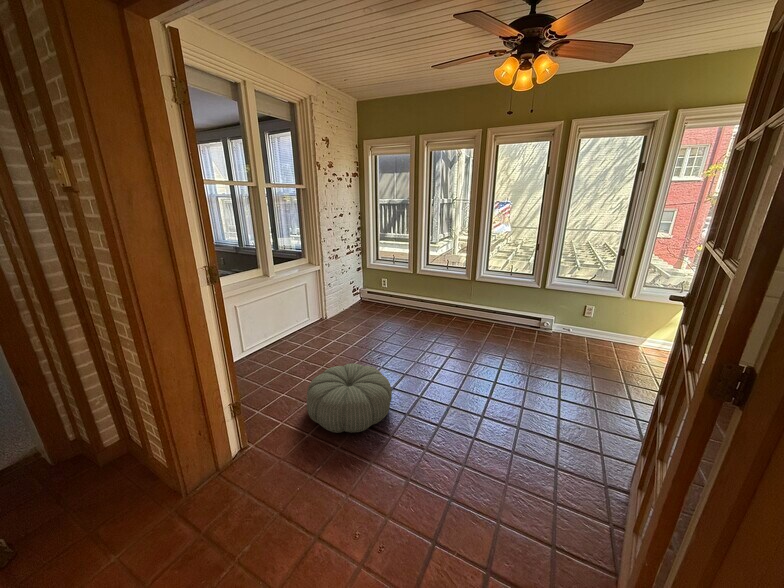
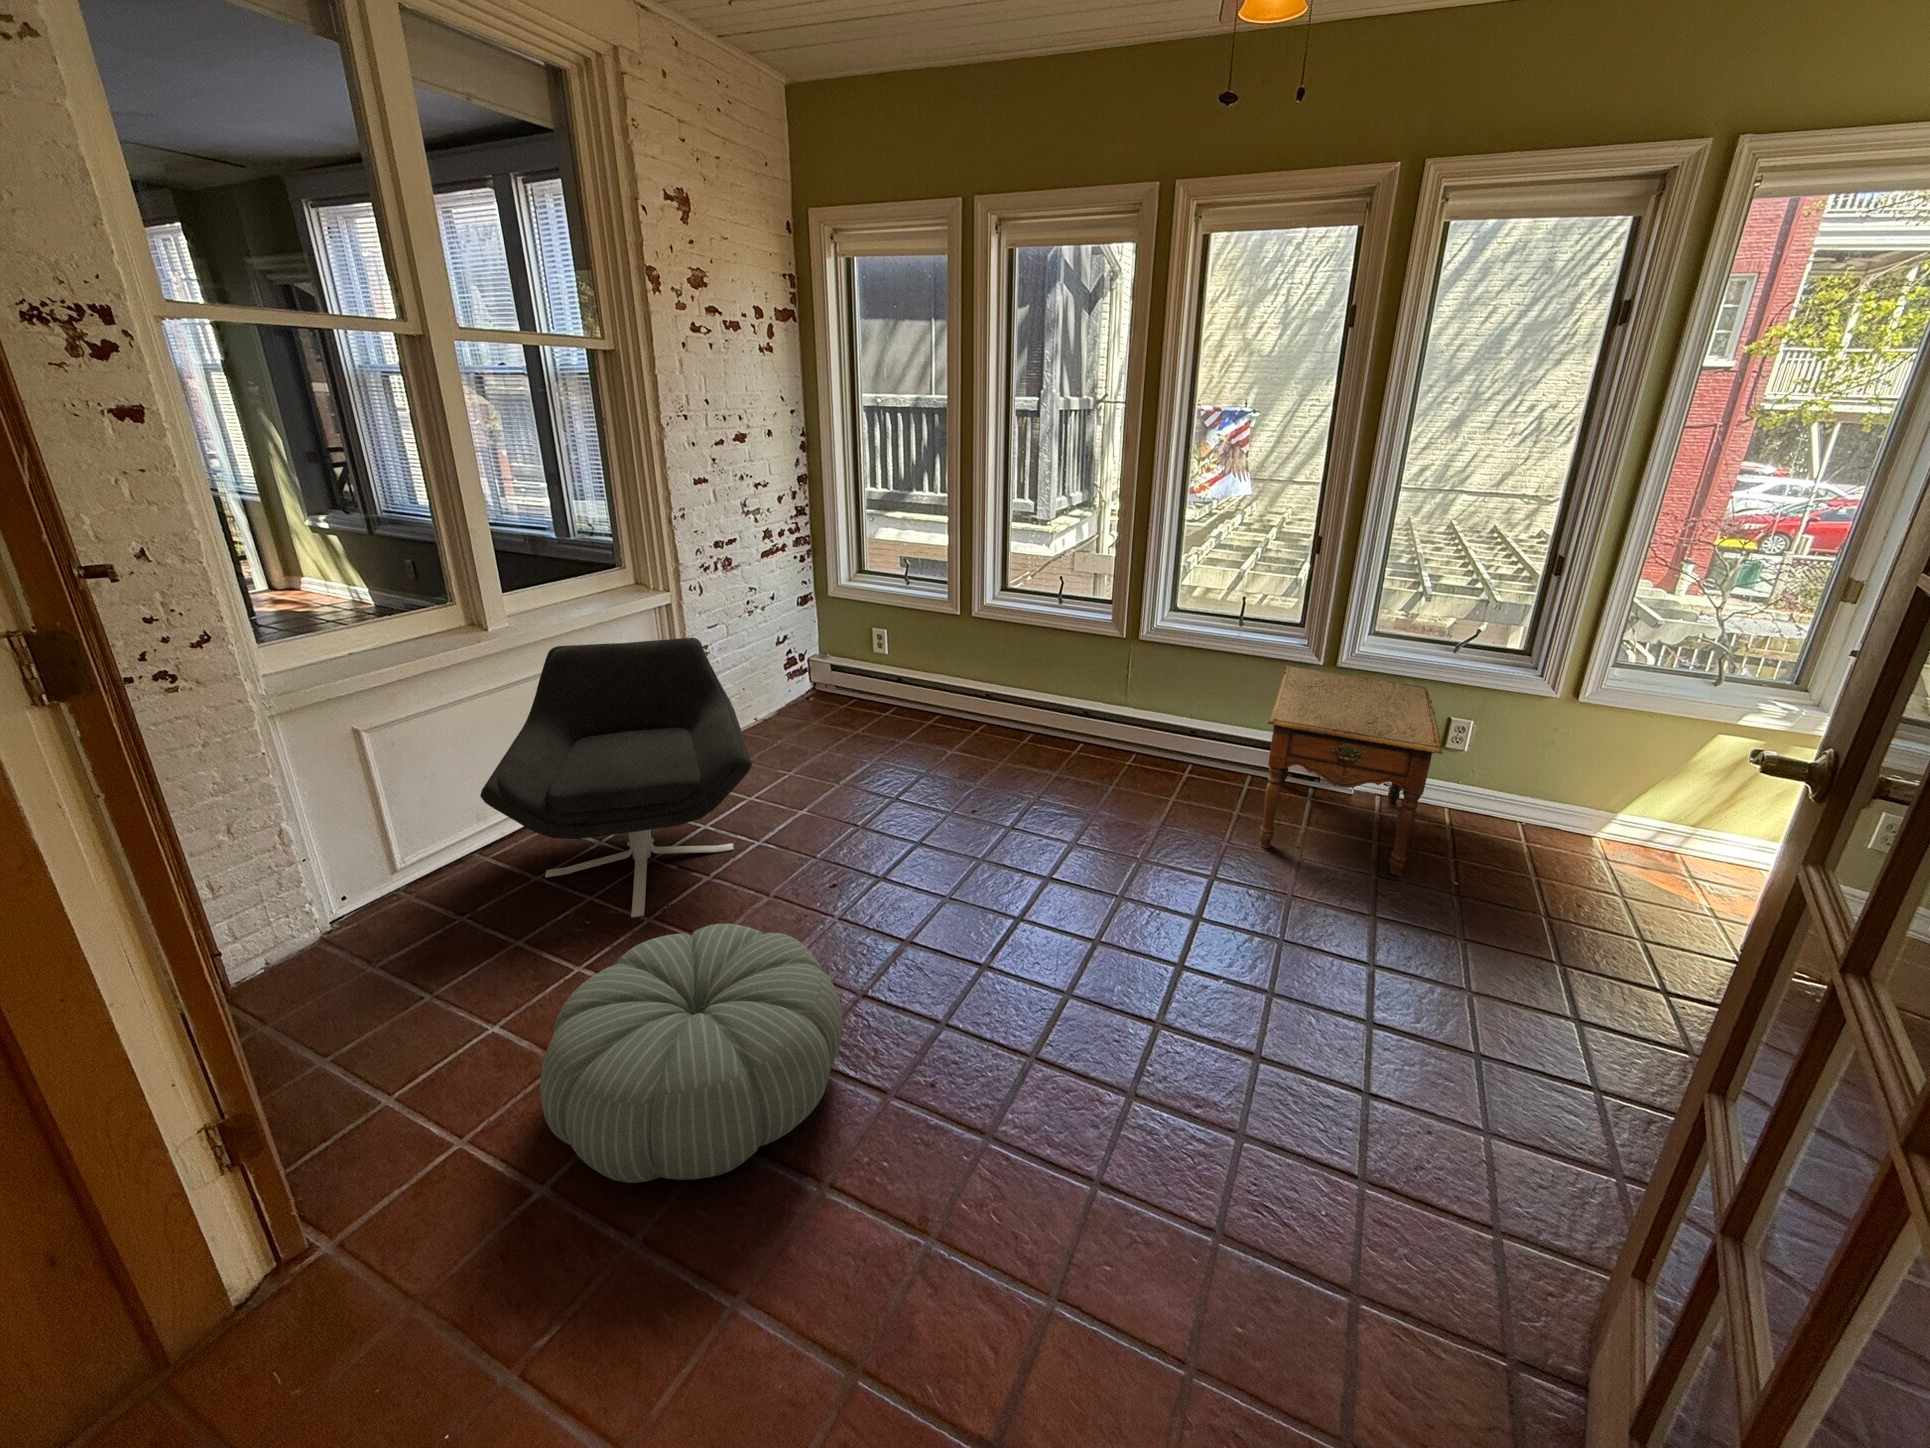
lounge chair: none [273,280,353,366] -> present [480,638,752,918]
side table: none [519,289,582,359] -> present [1259,666,1443,876]

